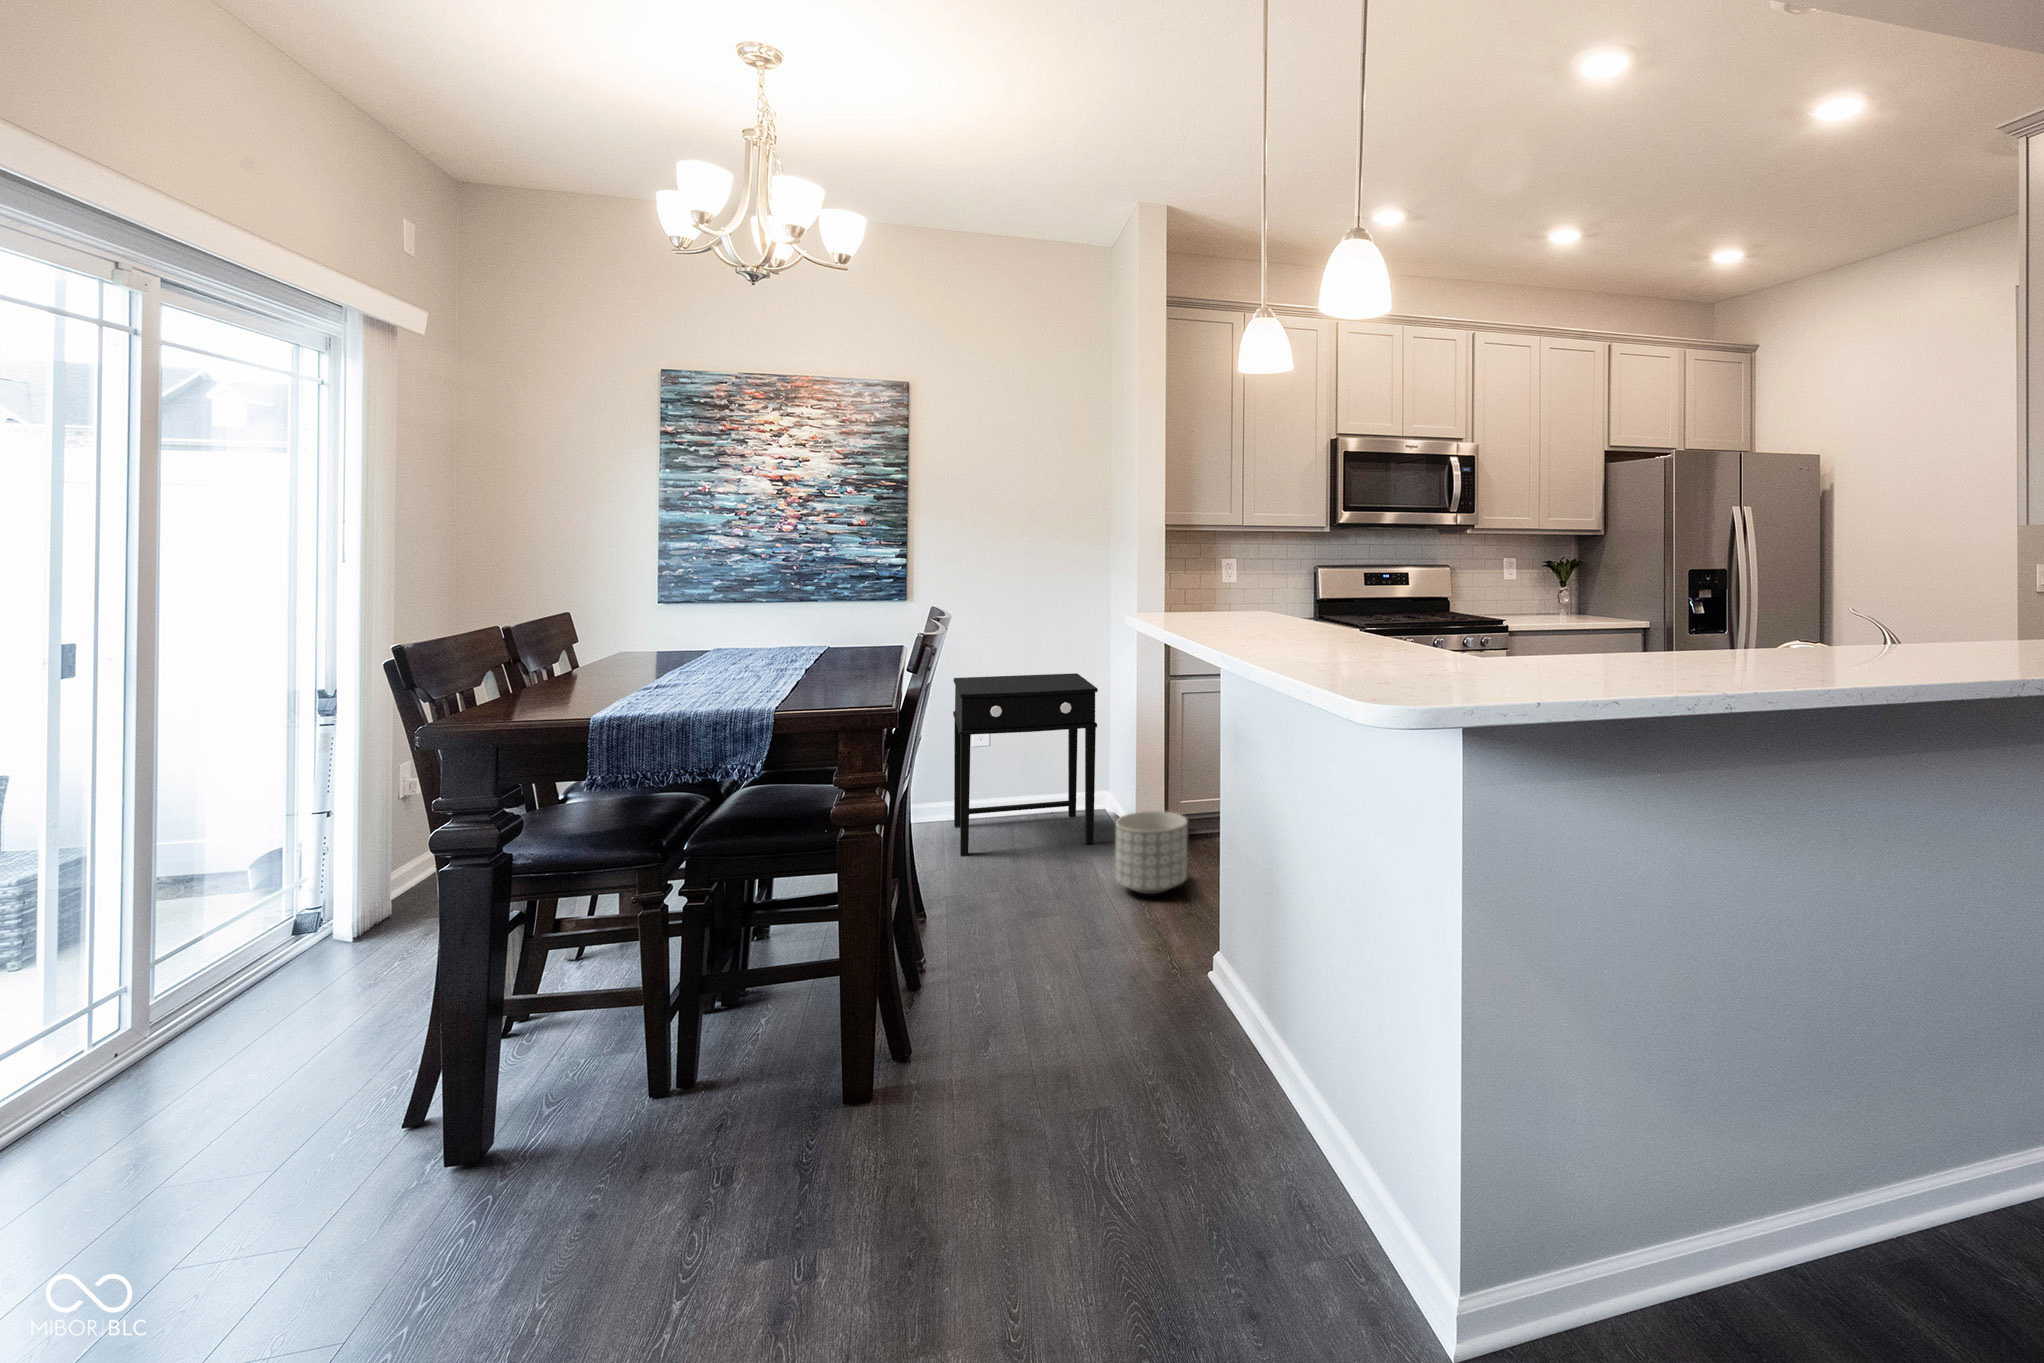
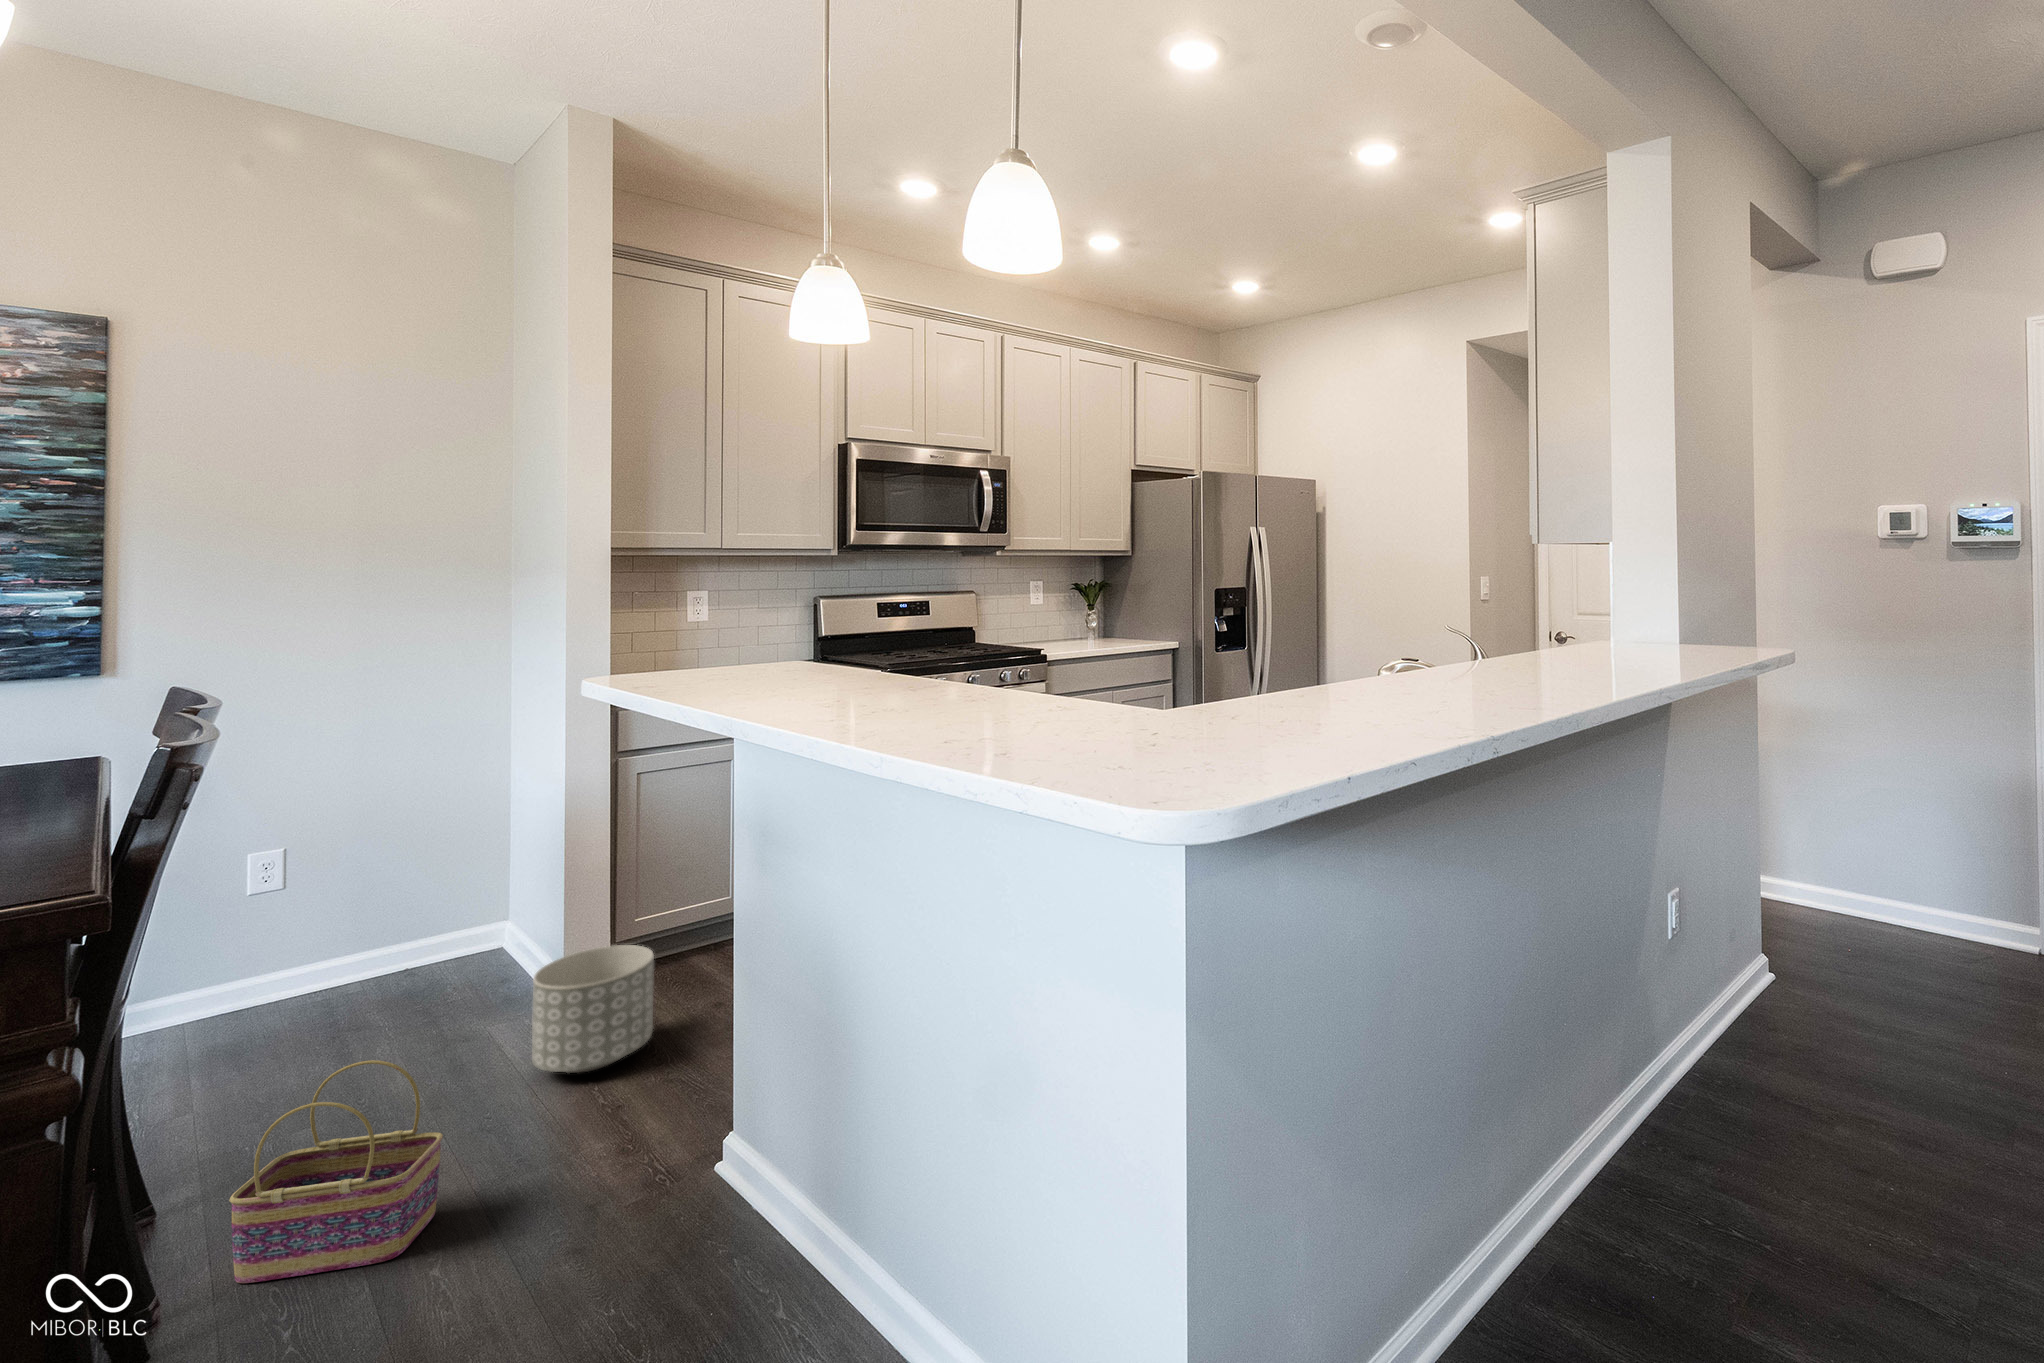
side table: present [953,673,1098,857] -> none [206,760,496,1082]
basket: none [965,842,1064,964] -> present [229,1060,443,1283]

